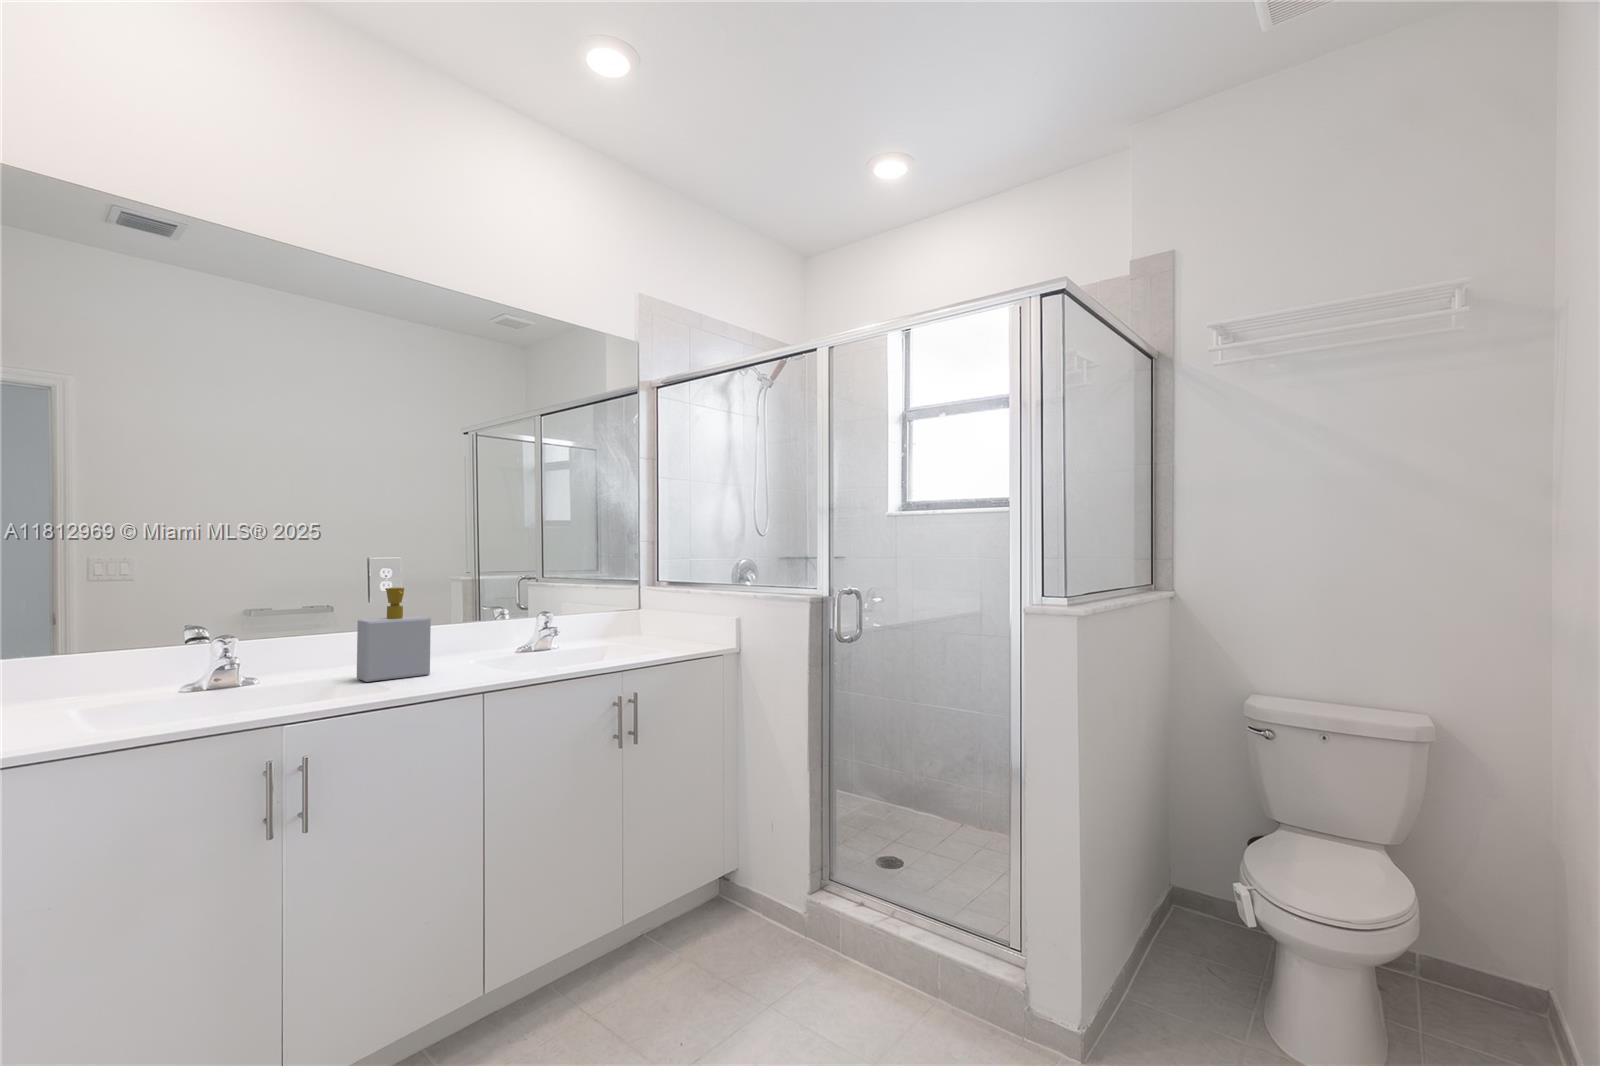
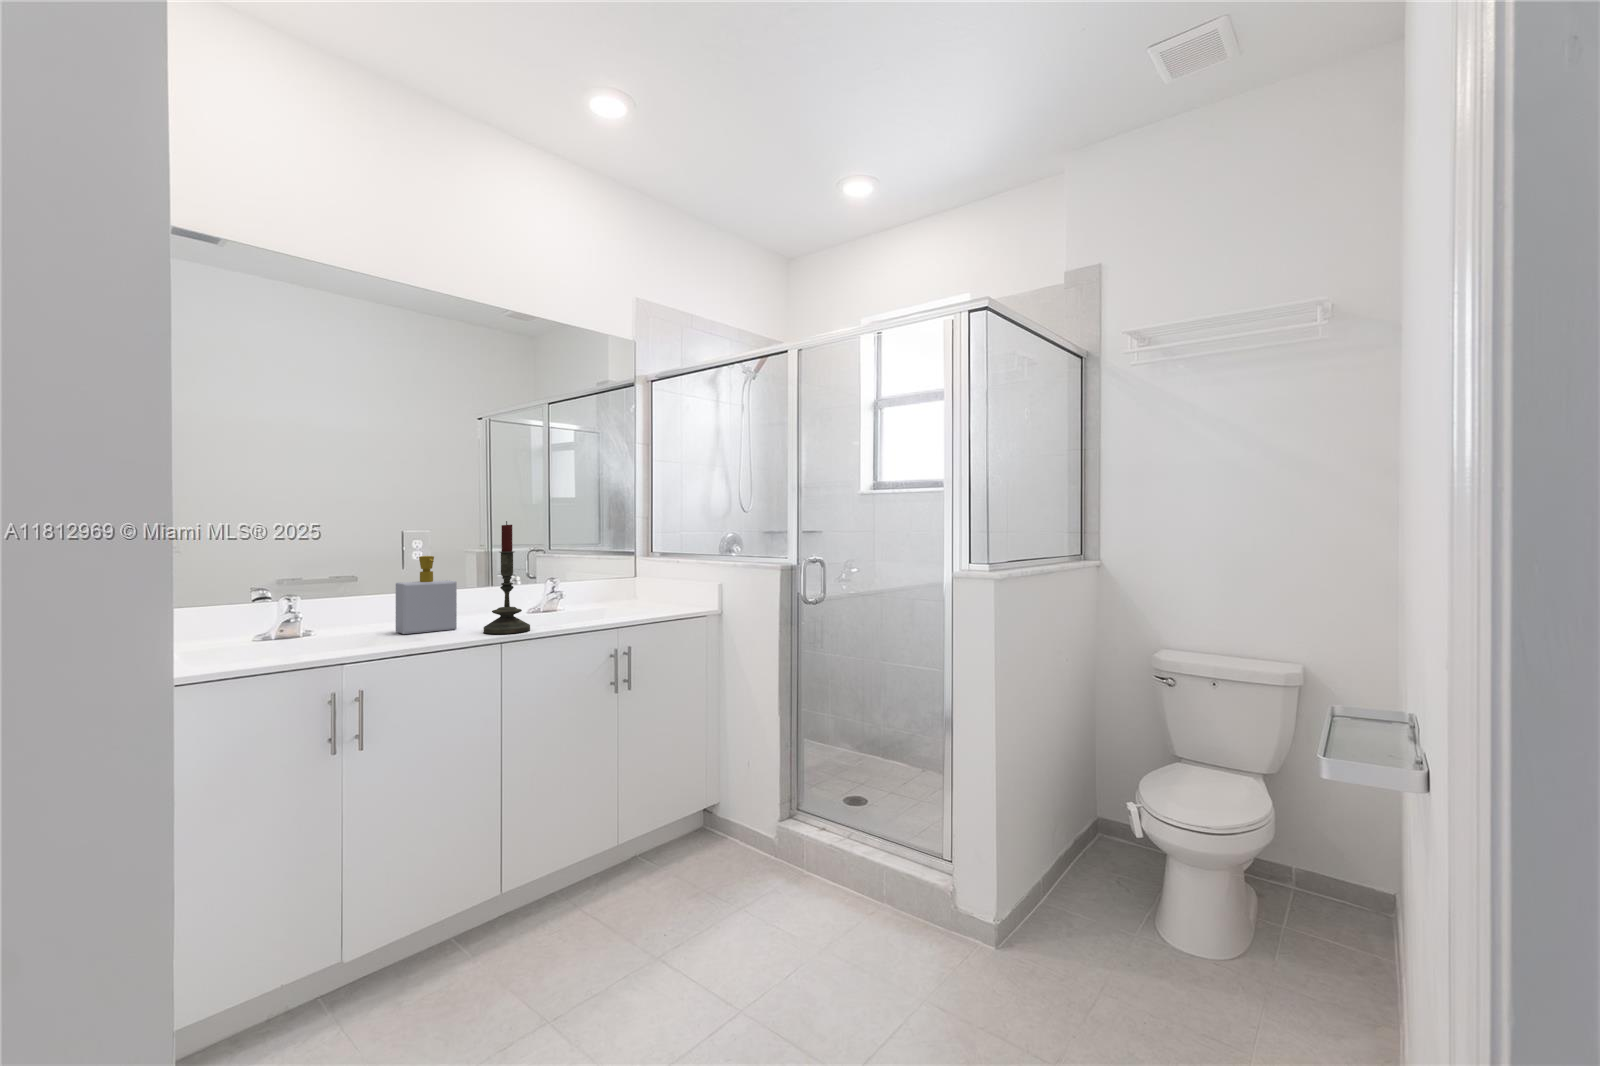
candle: none [462,546,518,681] -> present [483,521,530,634]

